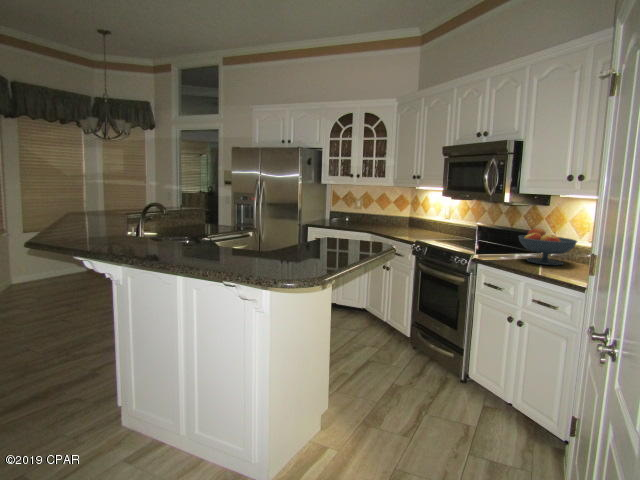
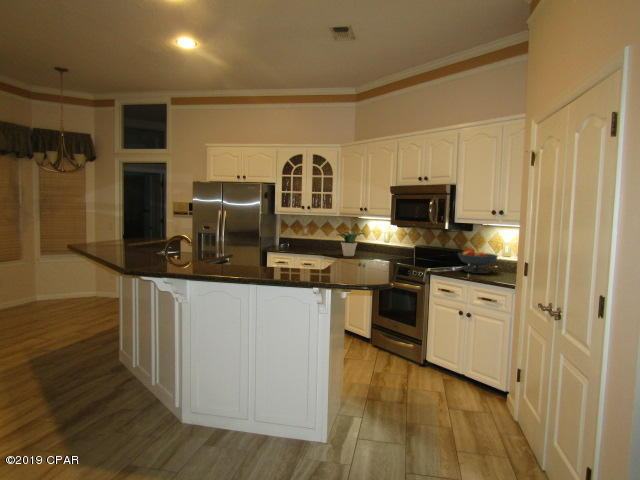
potted plant: none [378,205,417,235] -> present [337,232,365,256]

